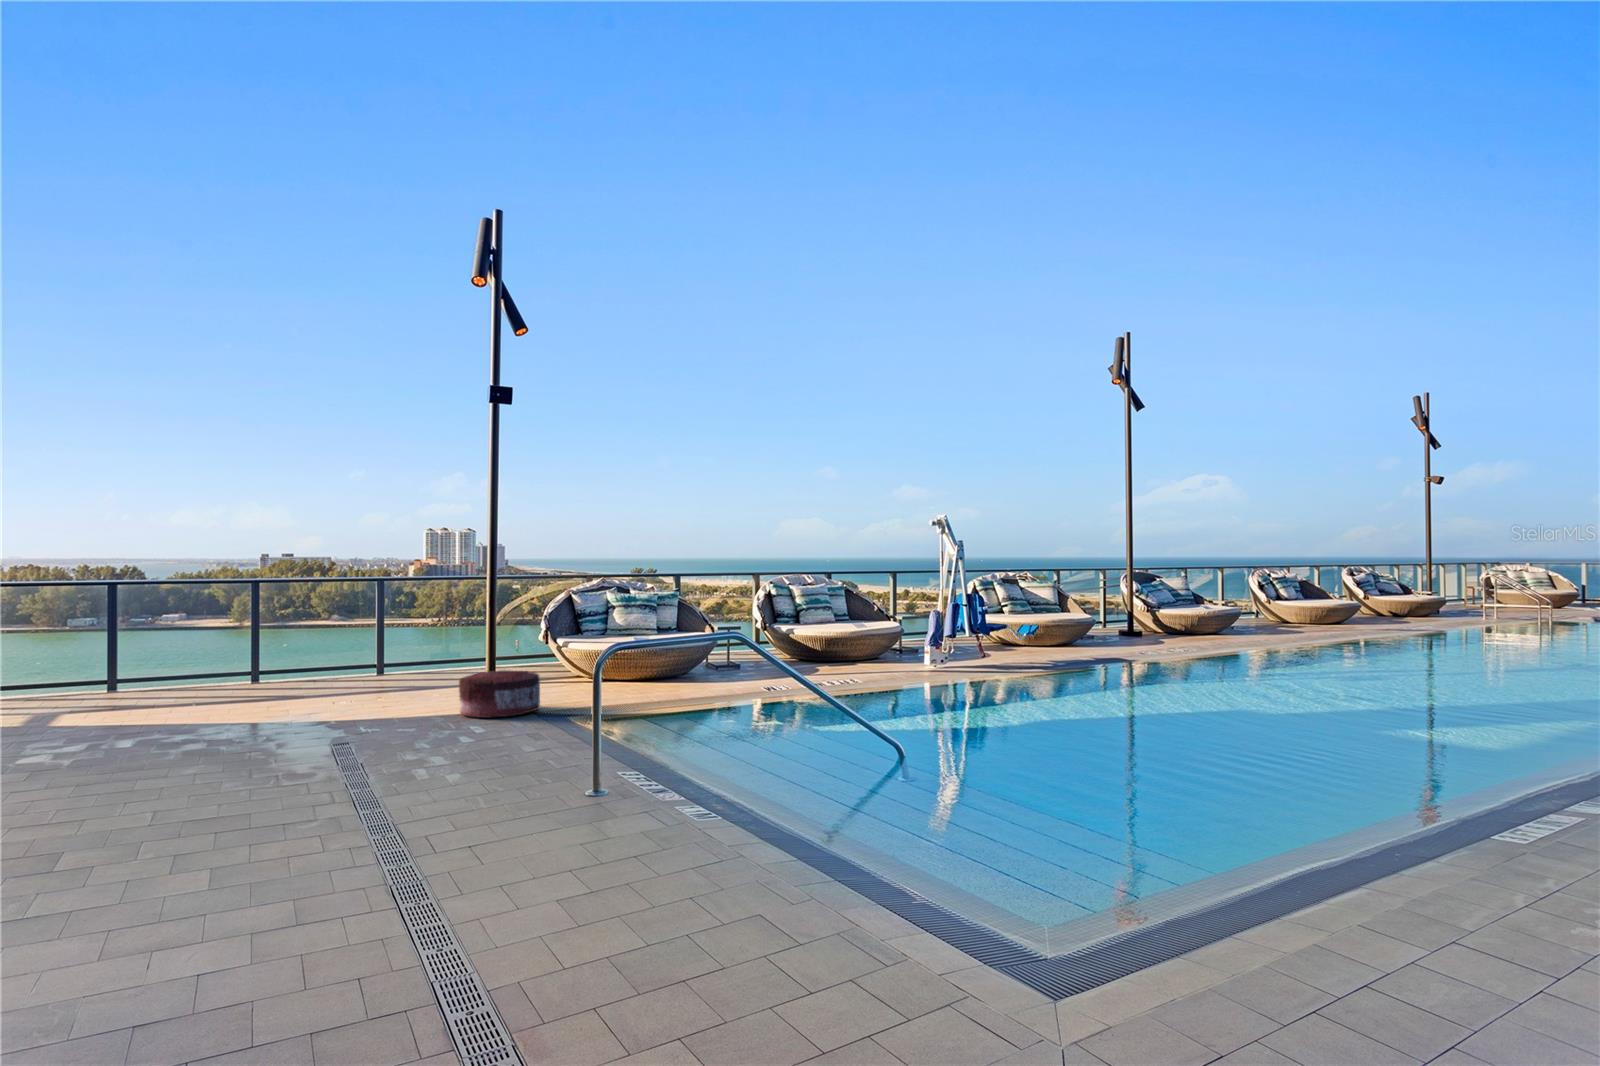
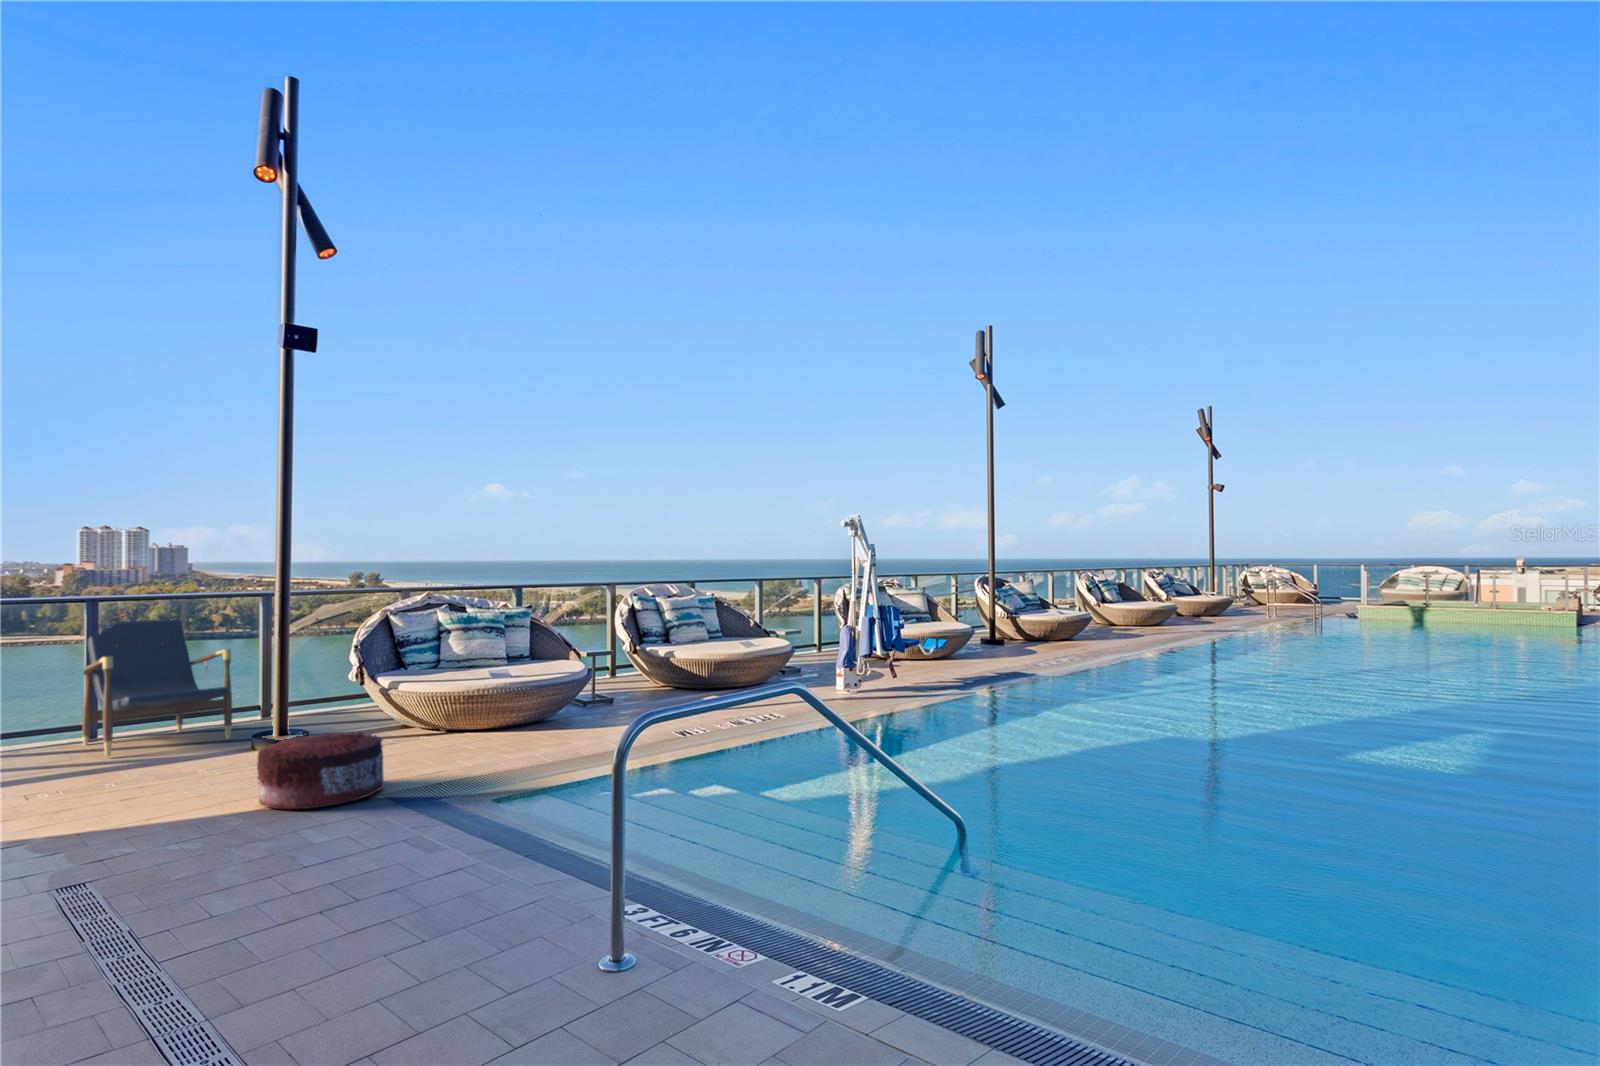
lounge chair: none [372,594,463,685] -> present [82,619,232,757]

